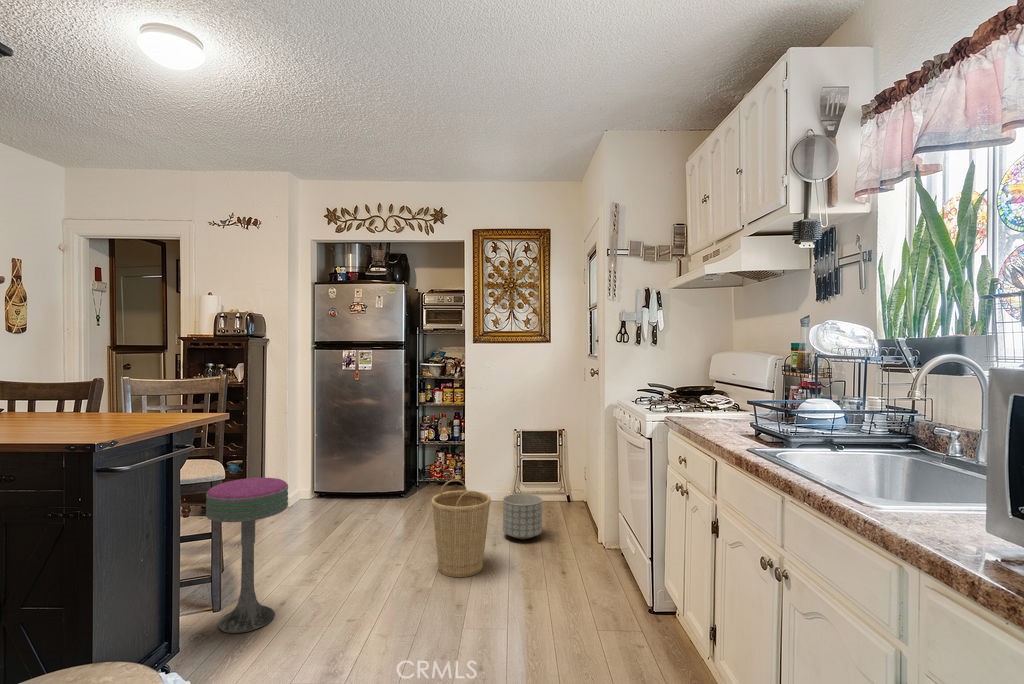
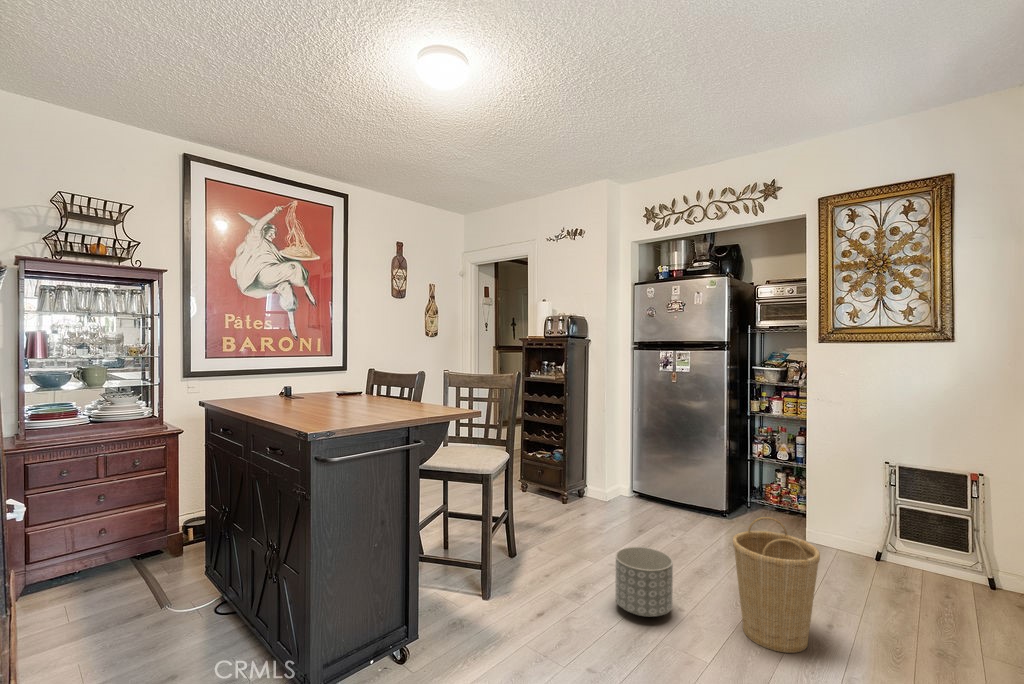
bar stool: present [206,478,288,633] -> none [491,475,562,628]
planter: present [503,494,542,540] -> present [616,547,673,617]

